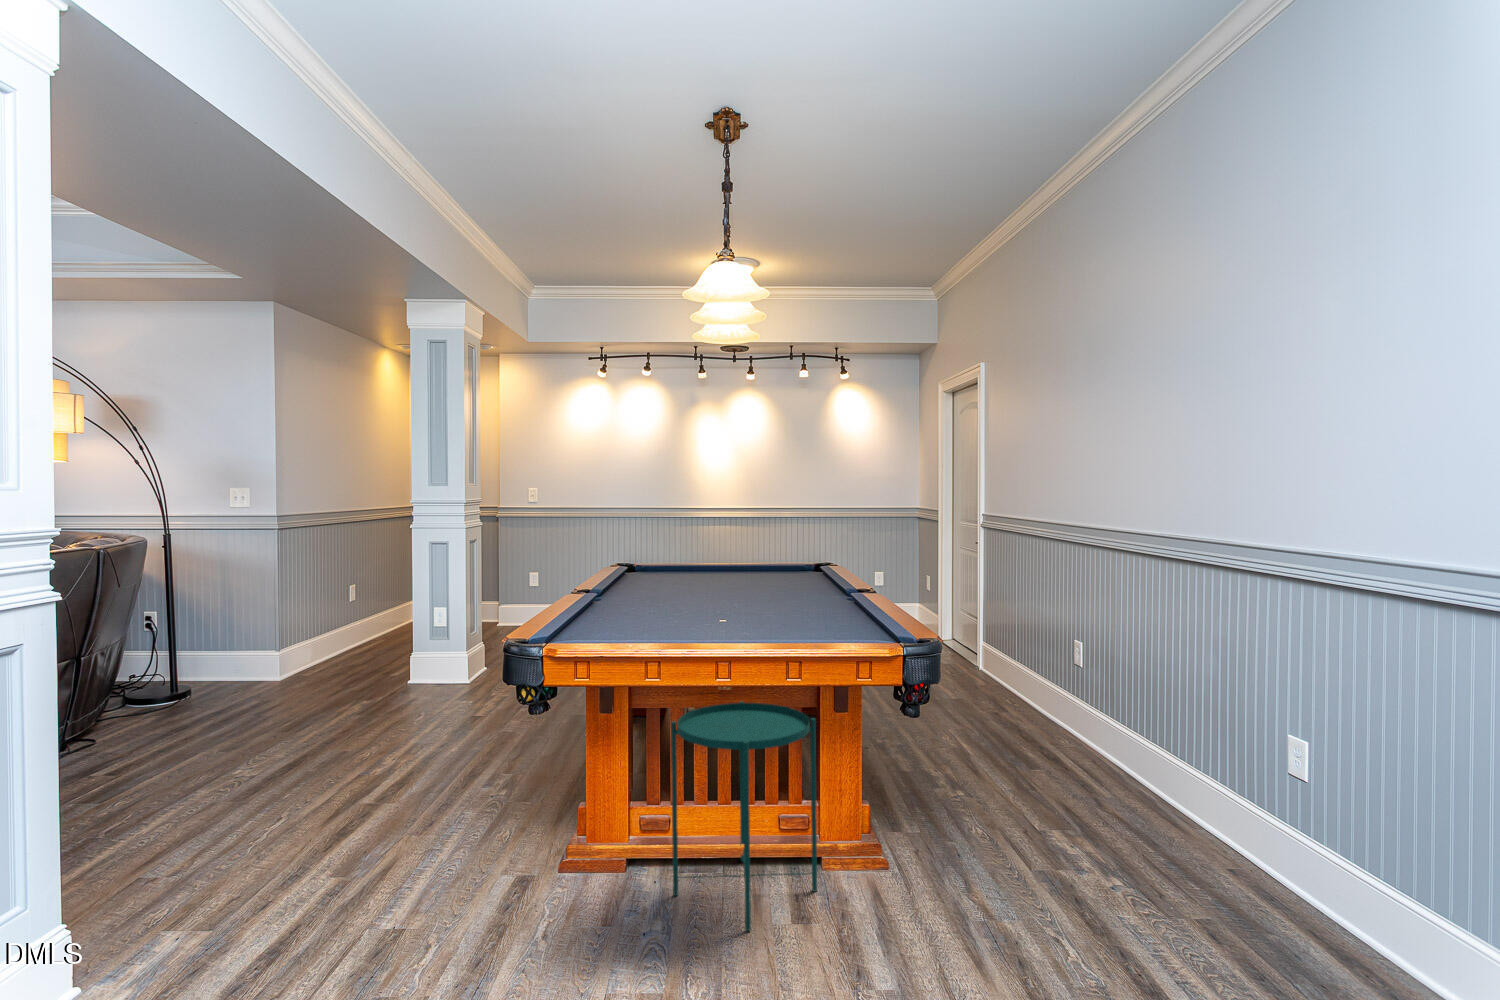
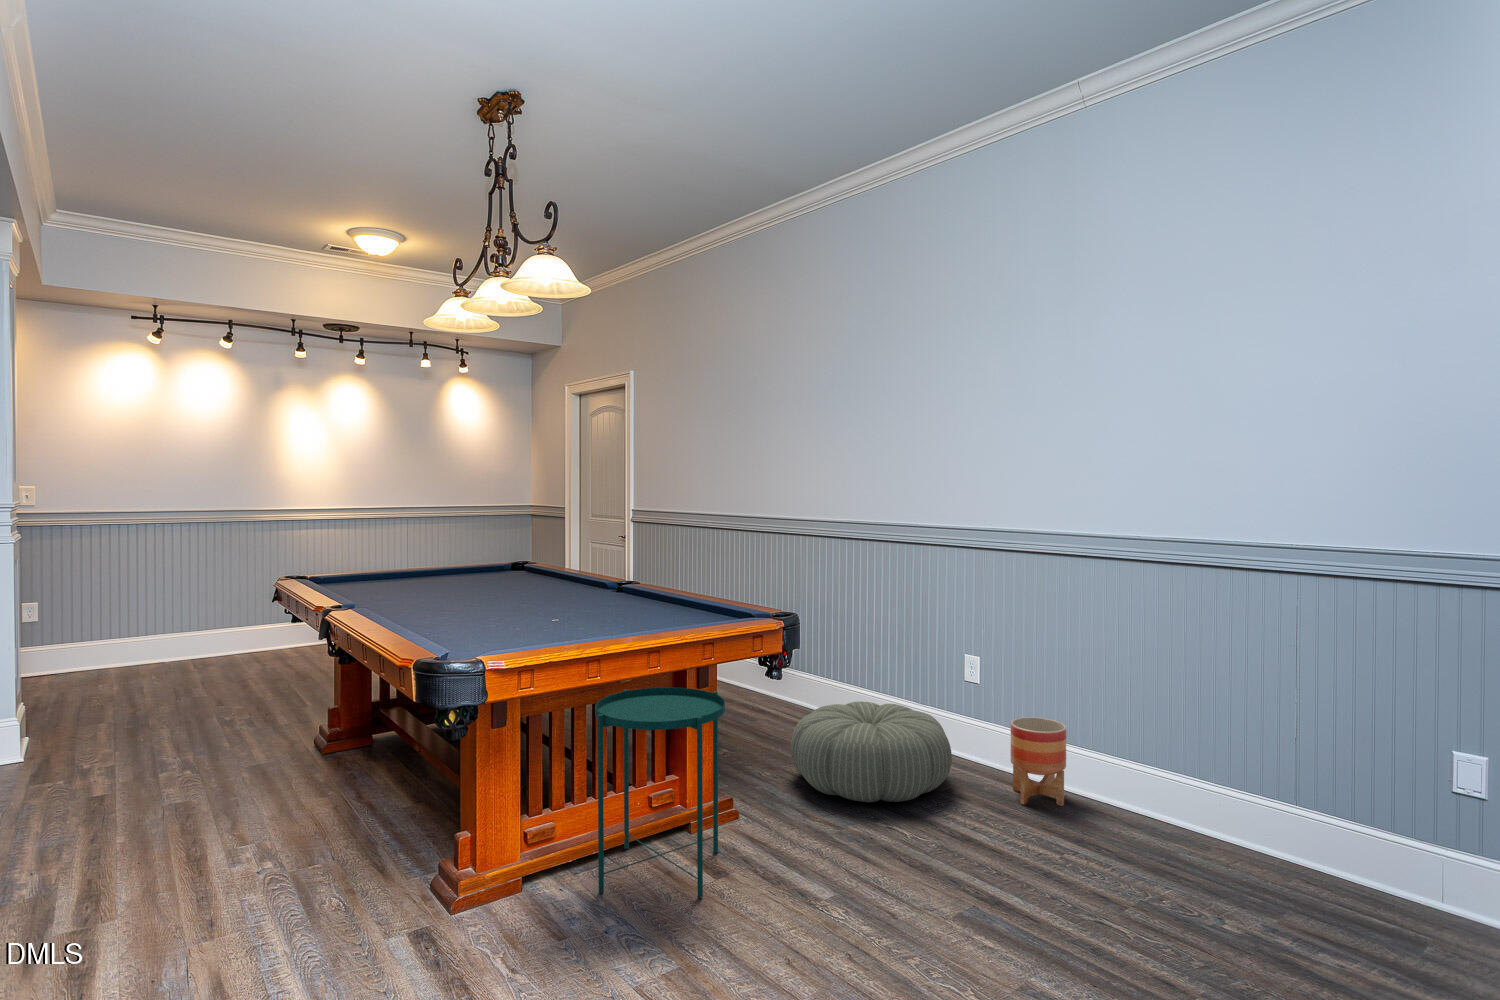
pouf: none [973,759,1185,899] -> present [791,701,952,802]
planter: none [1259,830,1352,976] -> present [1011,717,1066,806]

